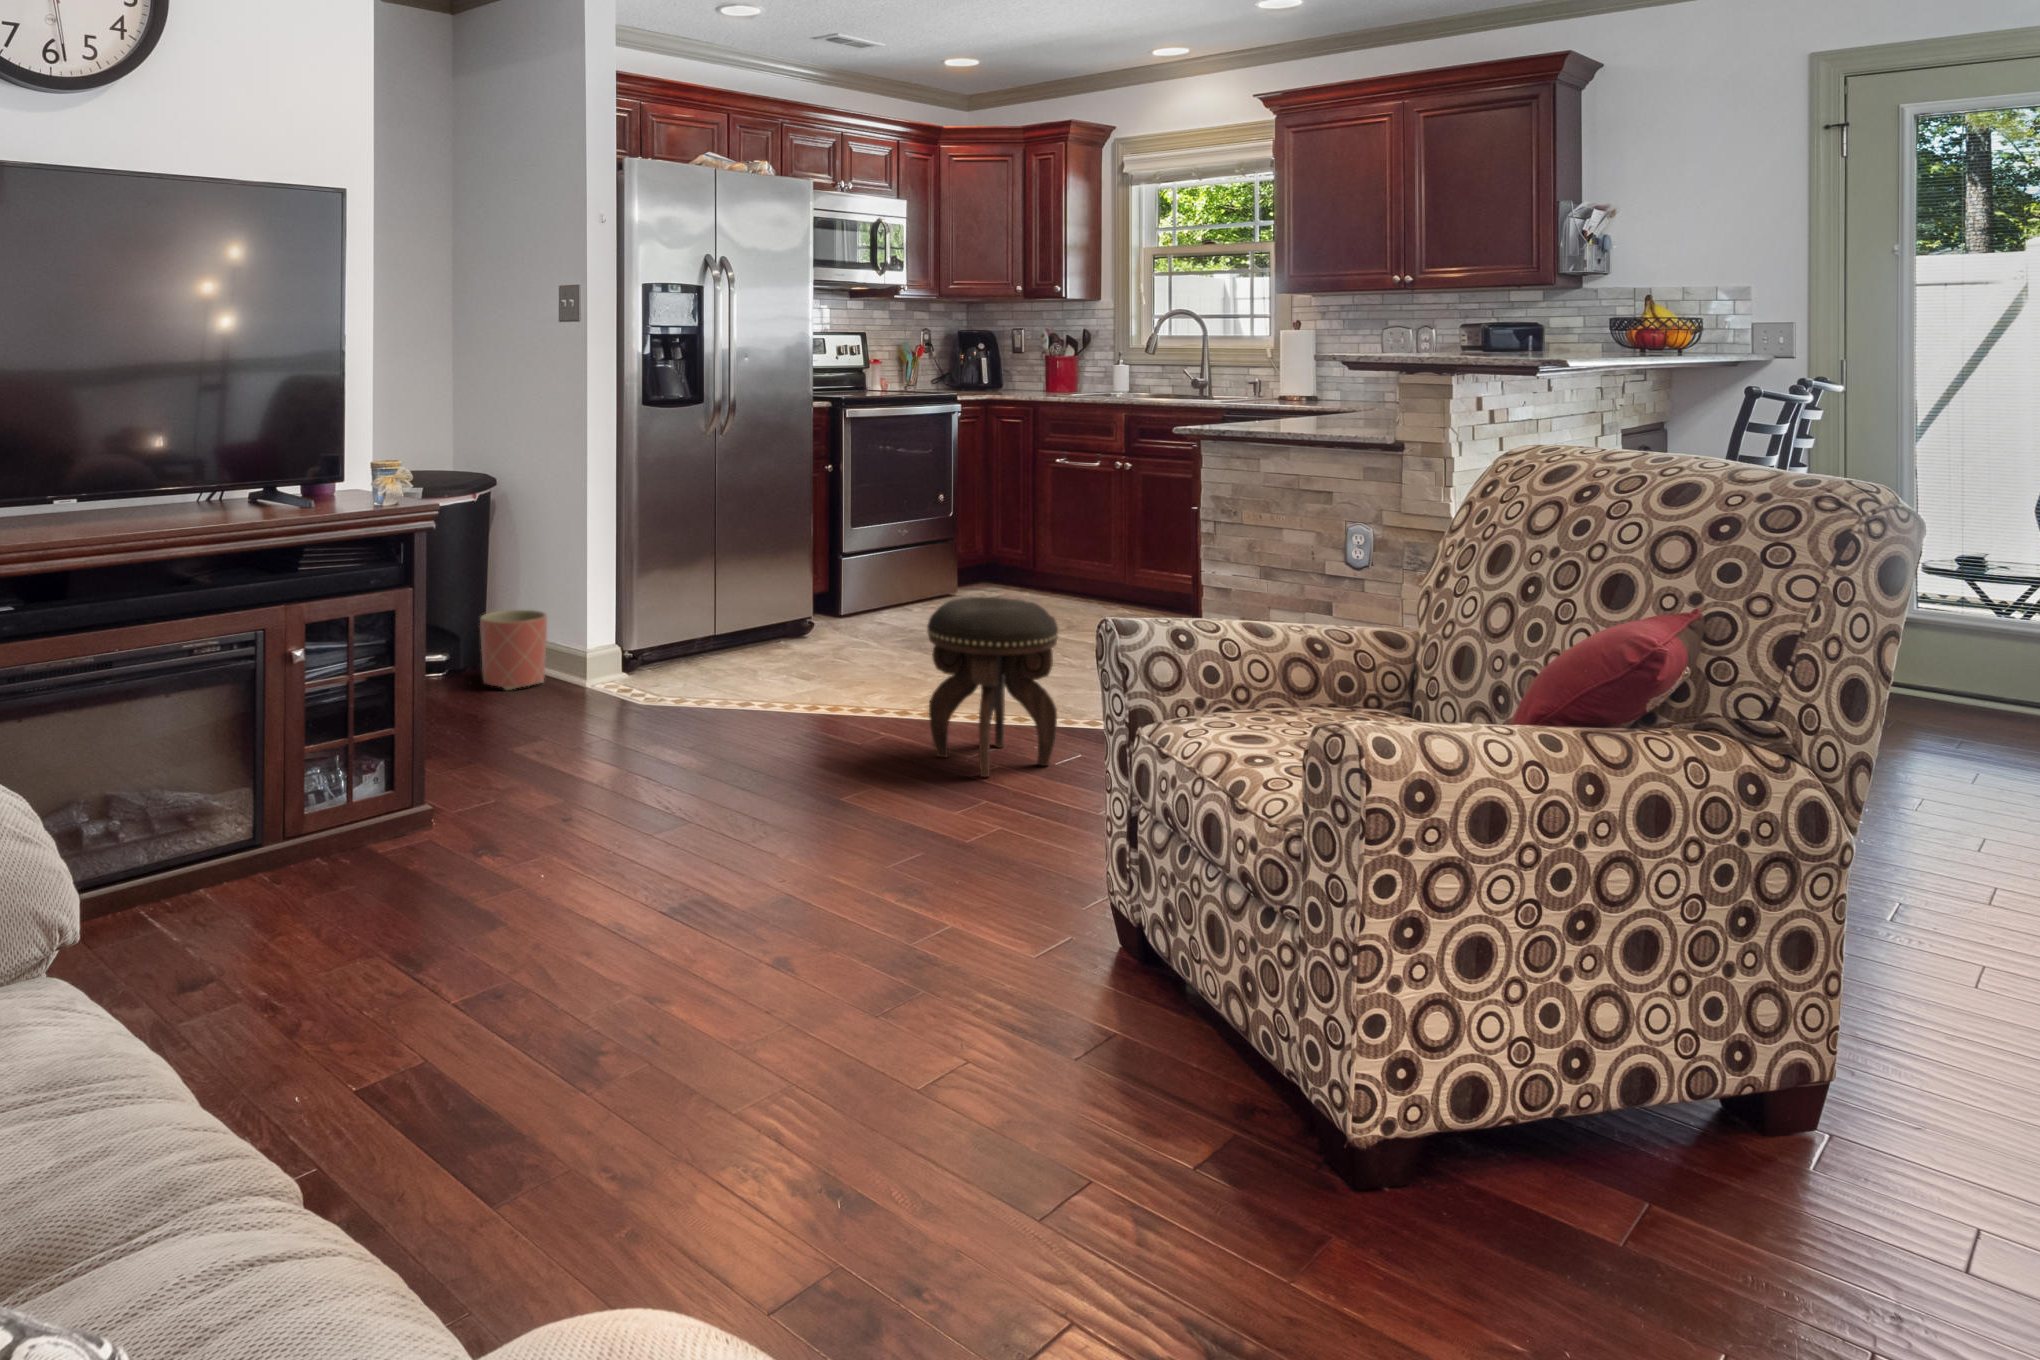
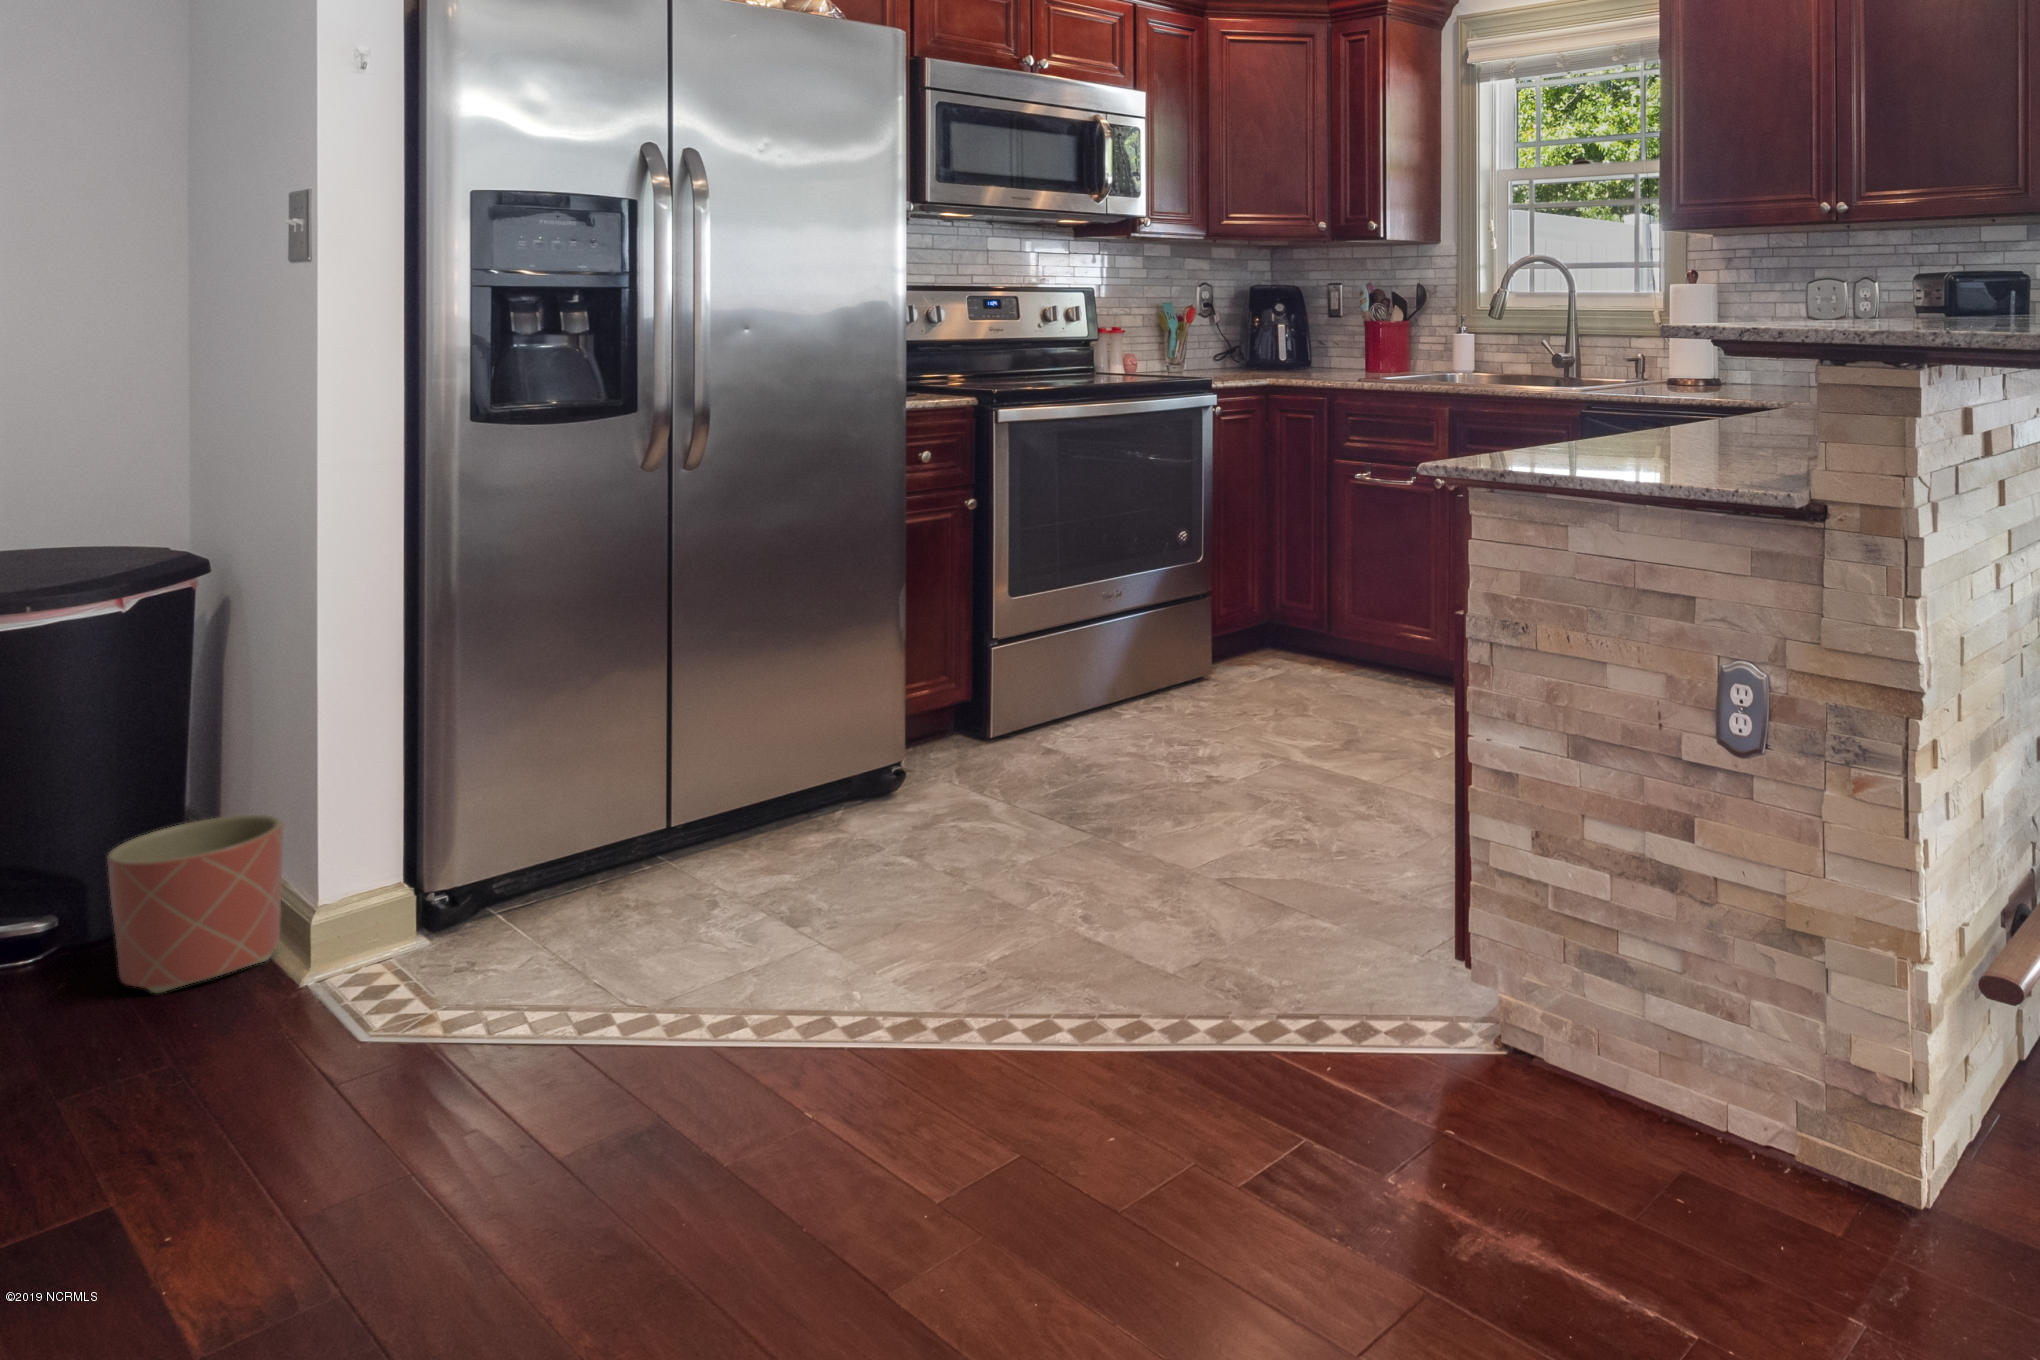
footstool: present [927,597,1058,777] -> none [857,823,1148,1260]

